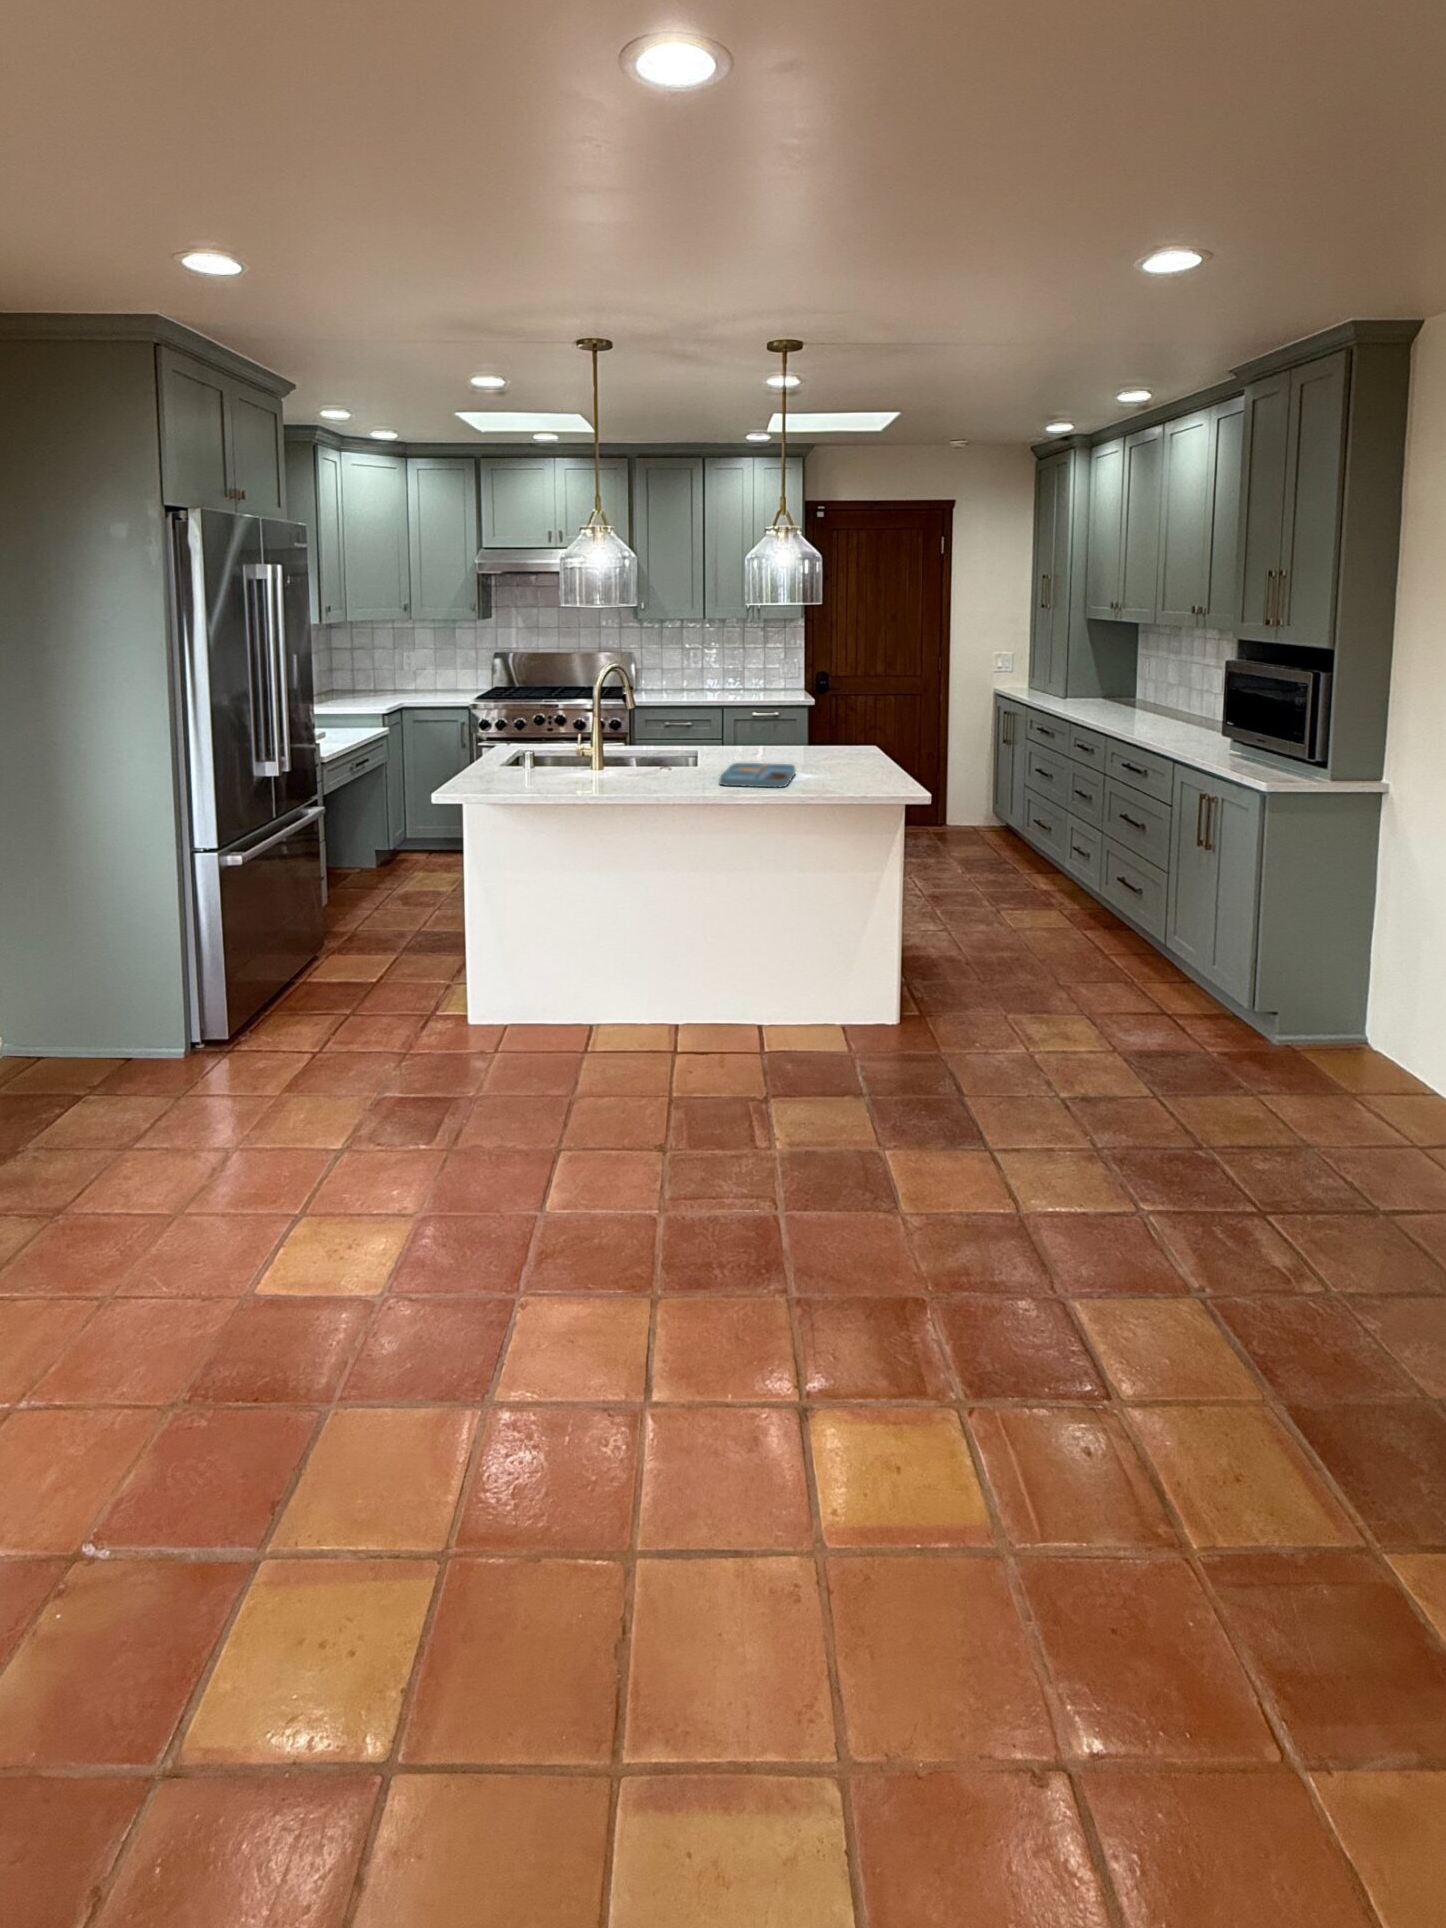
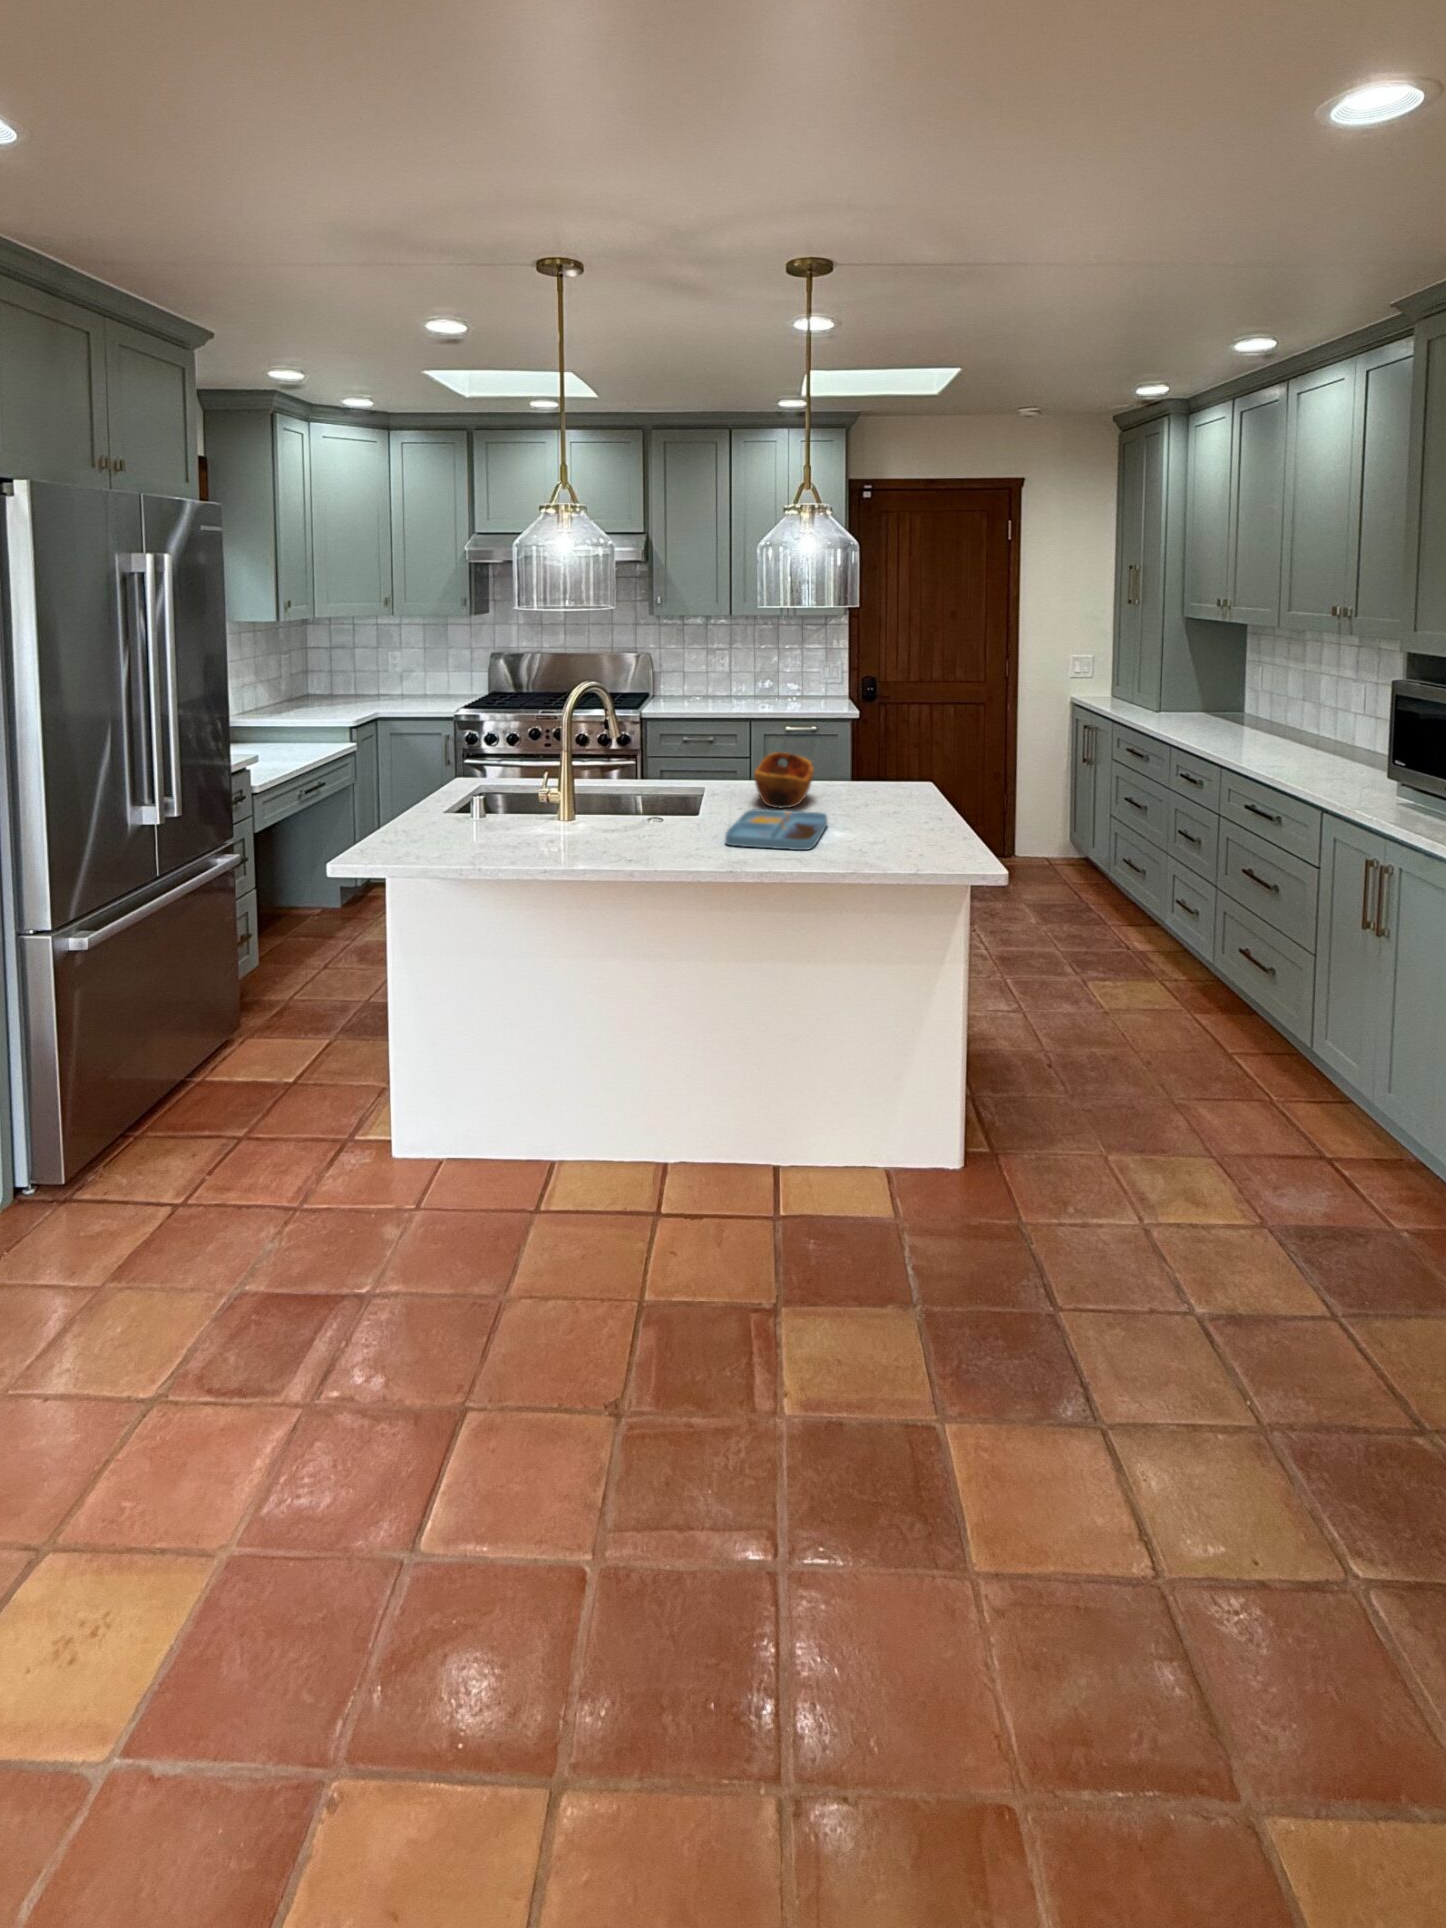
wooden bowl: none [736,723,782,764] -> present [754,752,814,808]

